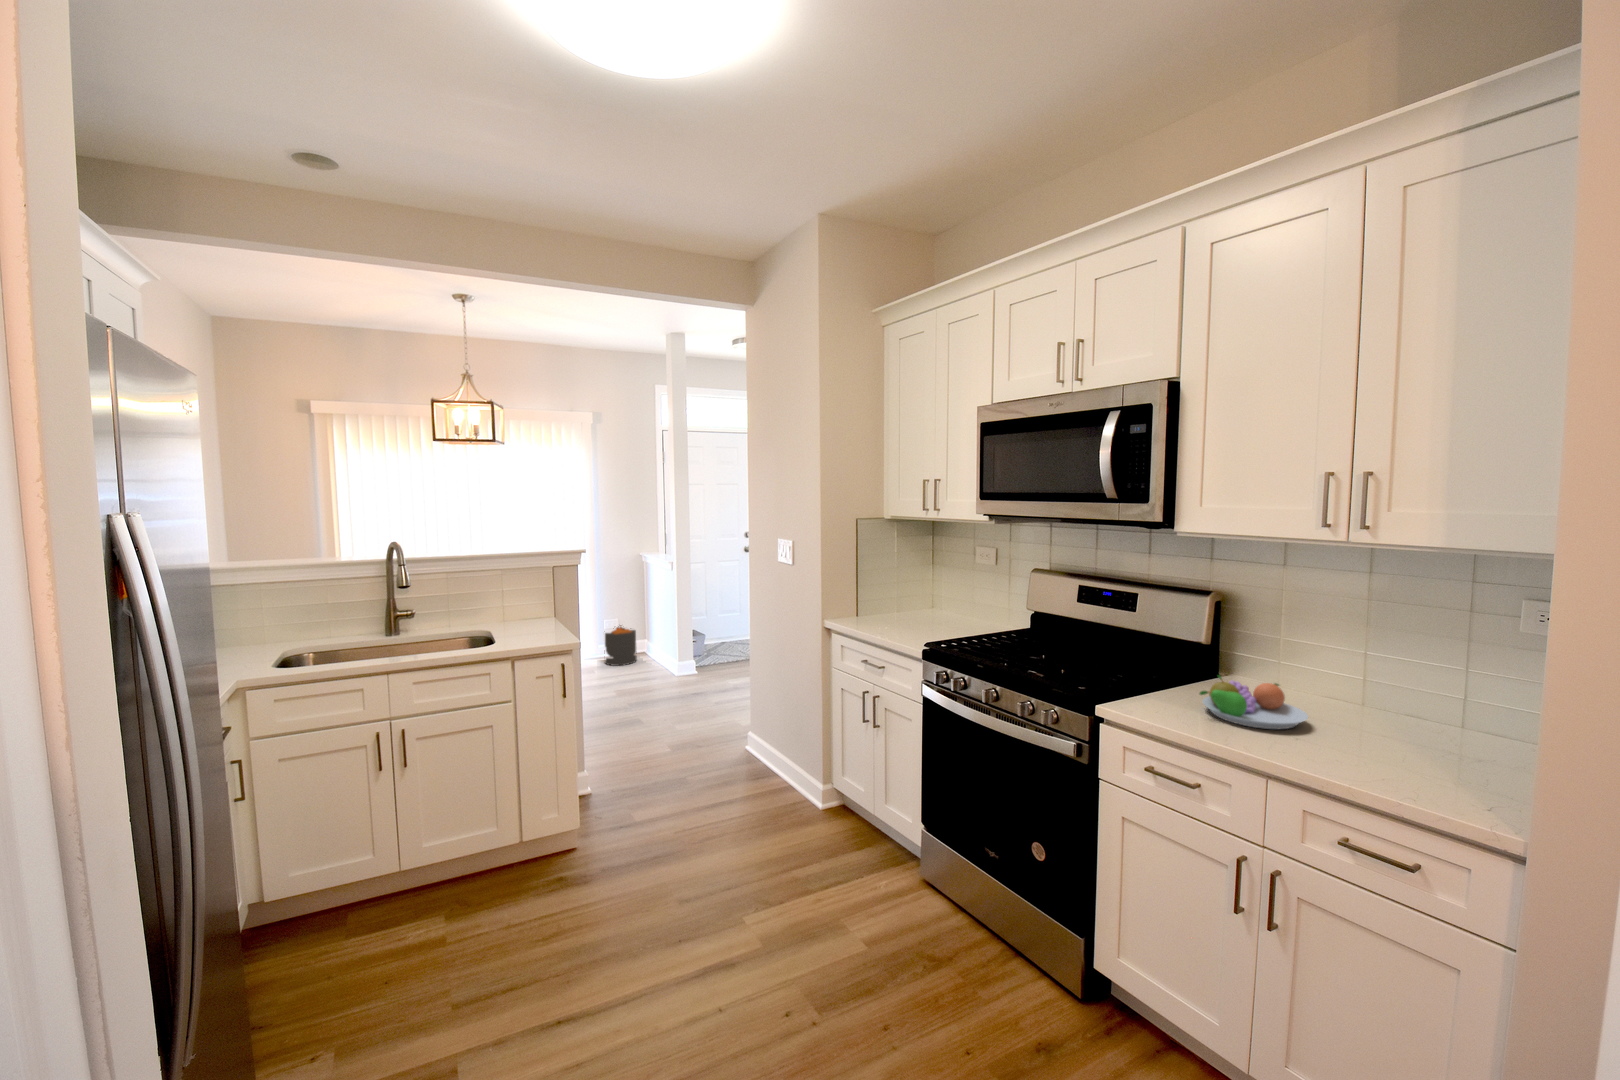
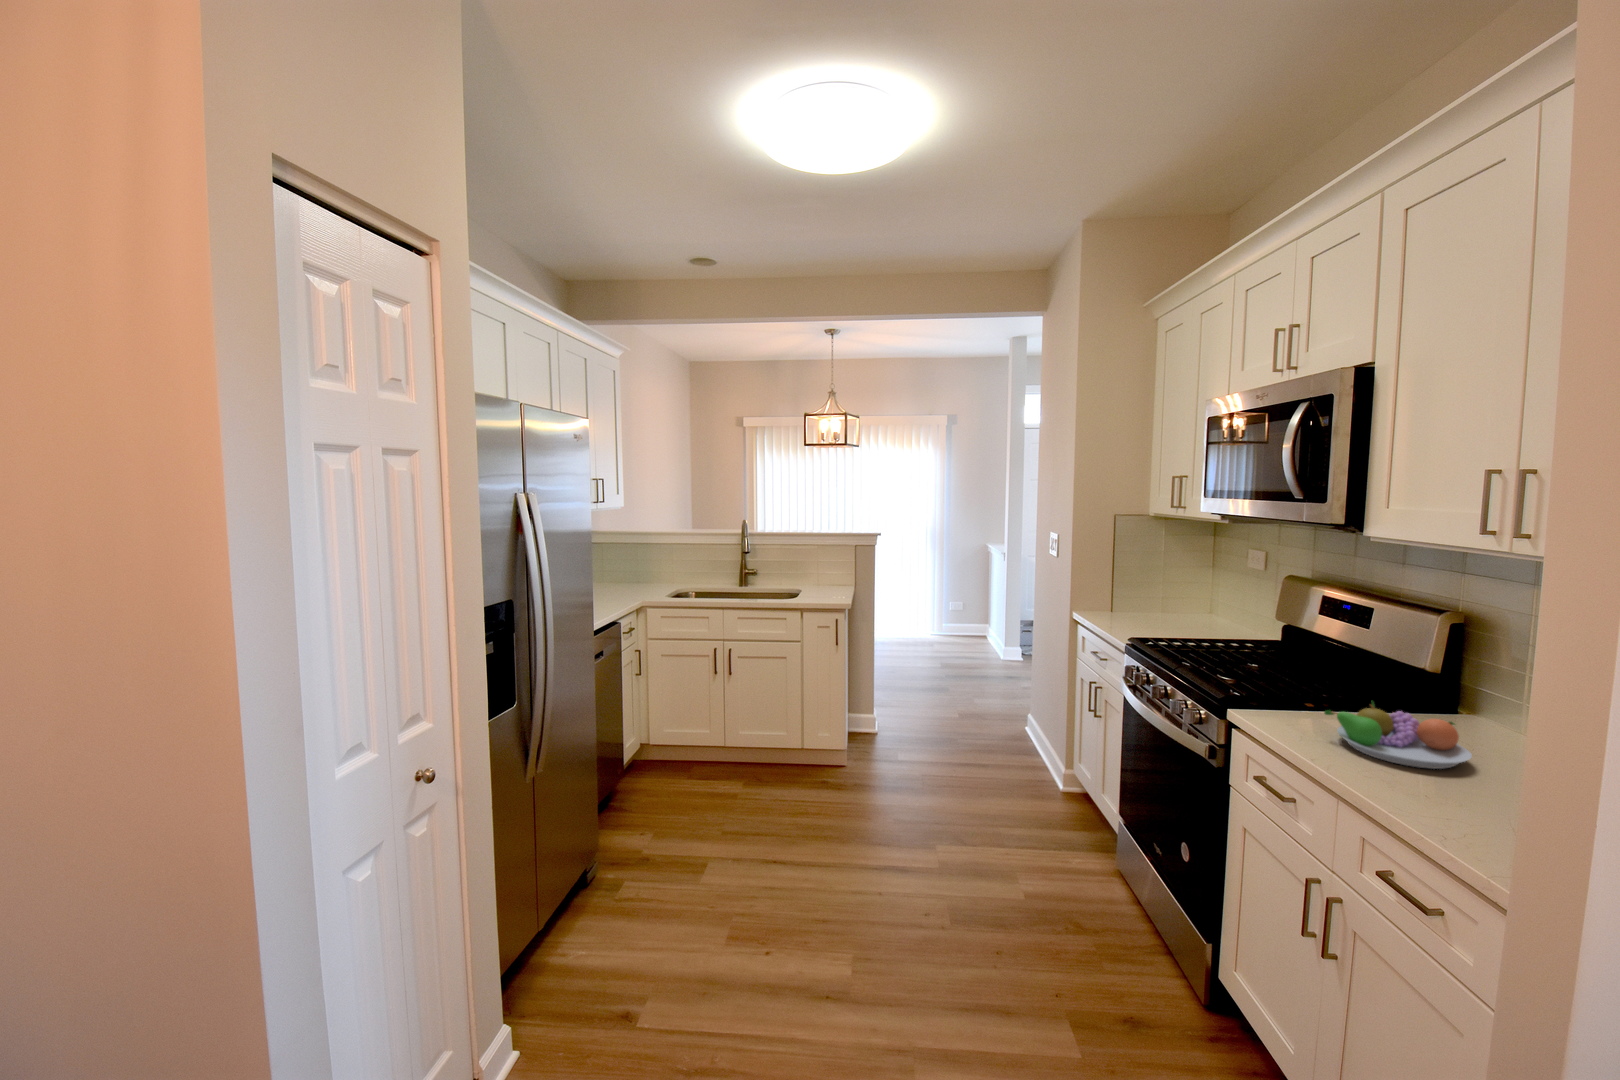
trash can: present [605,625,637,666] -> none [942,598,973,642]

